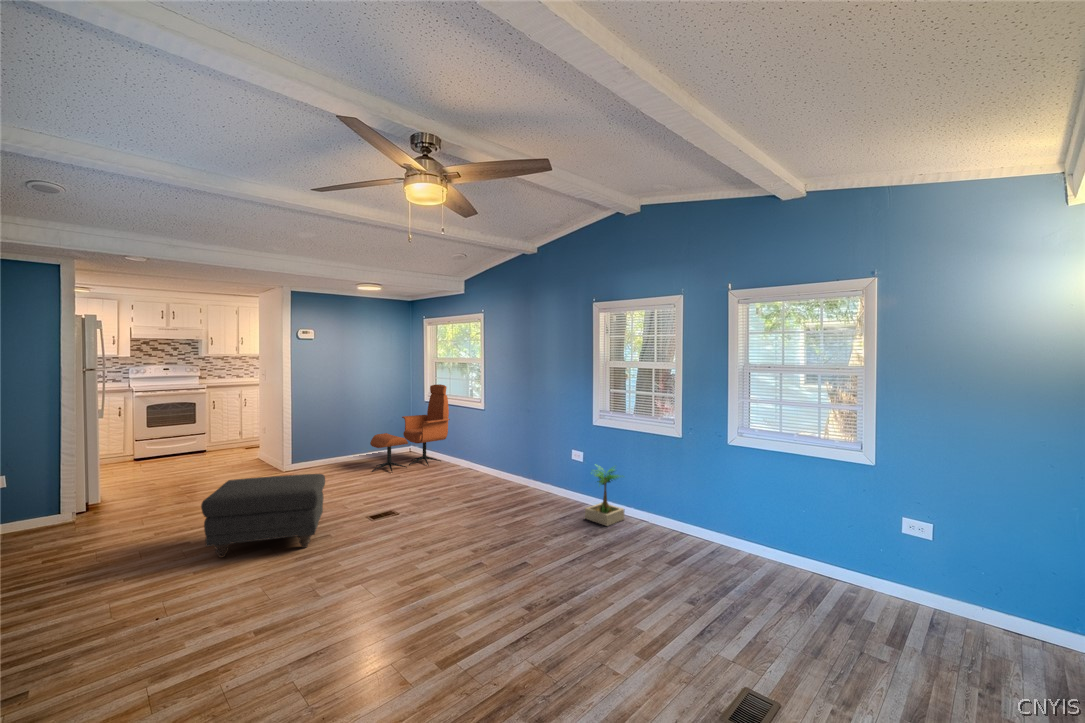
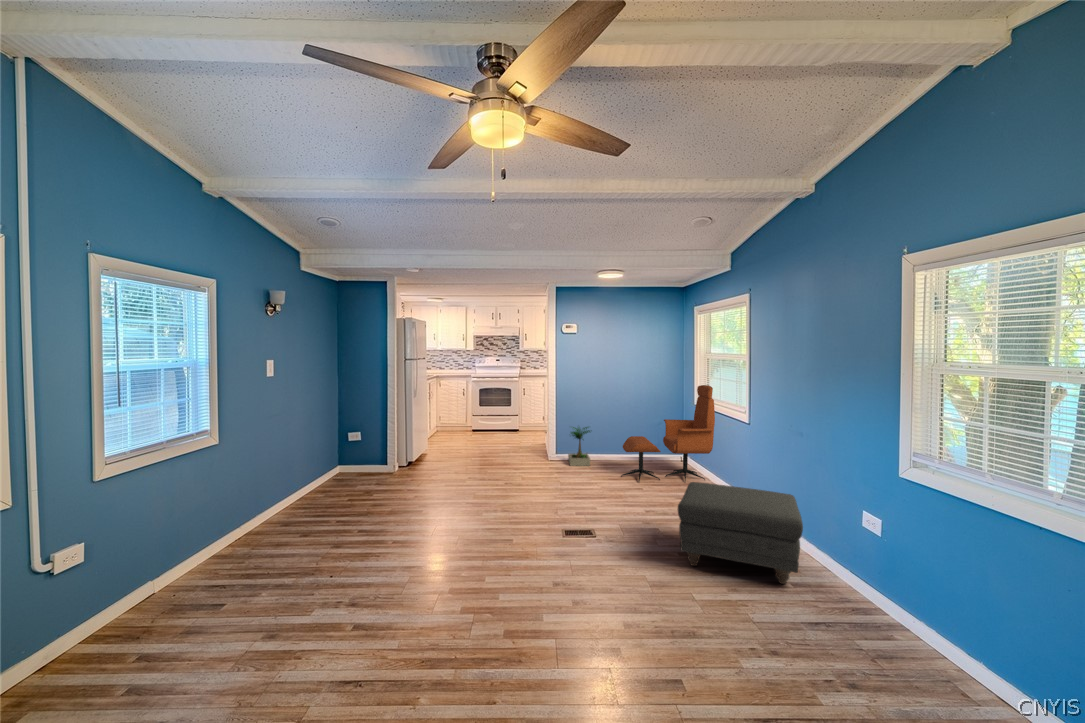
potted plant: present [585,466,624,526] -> present [568,427,590,466]
ottoman: present [201,474,325,557] -> present [678,482,803,584]

